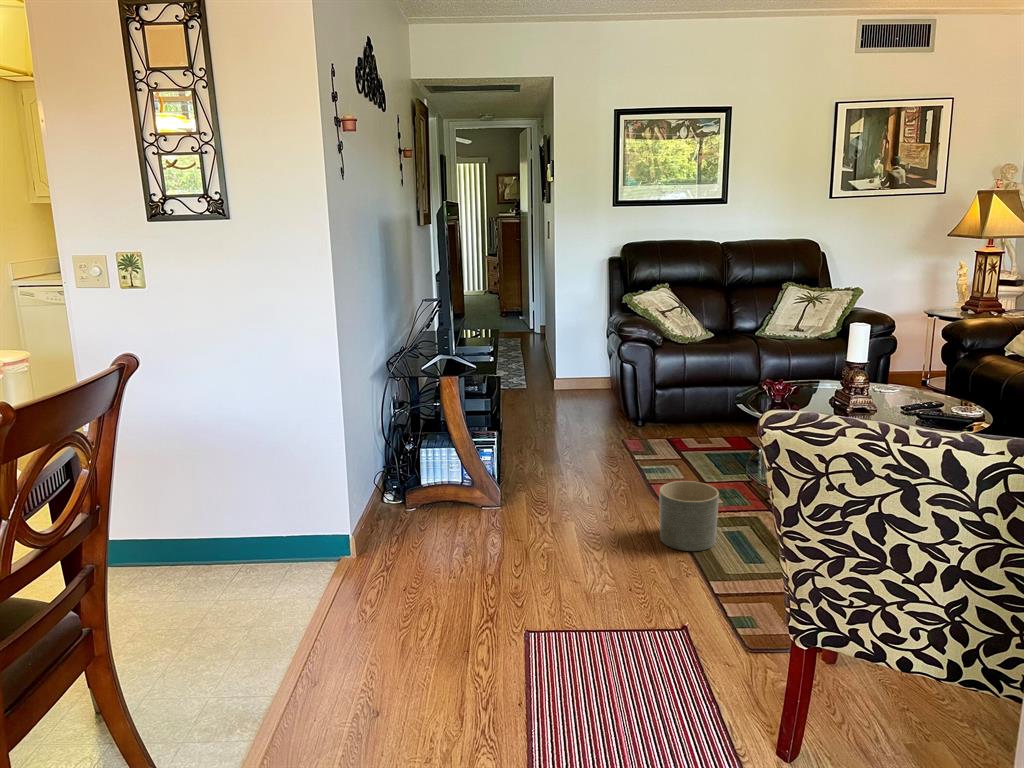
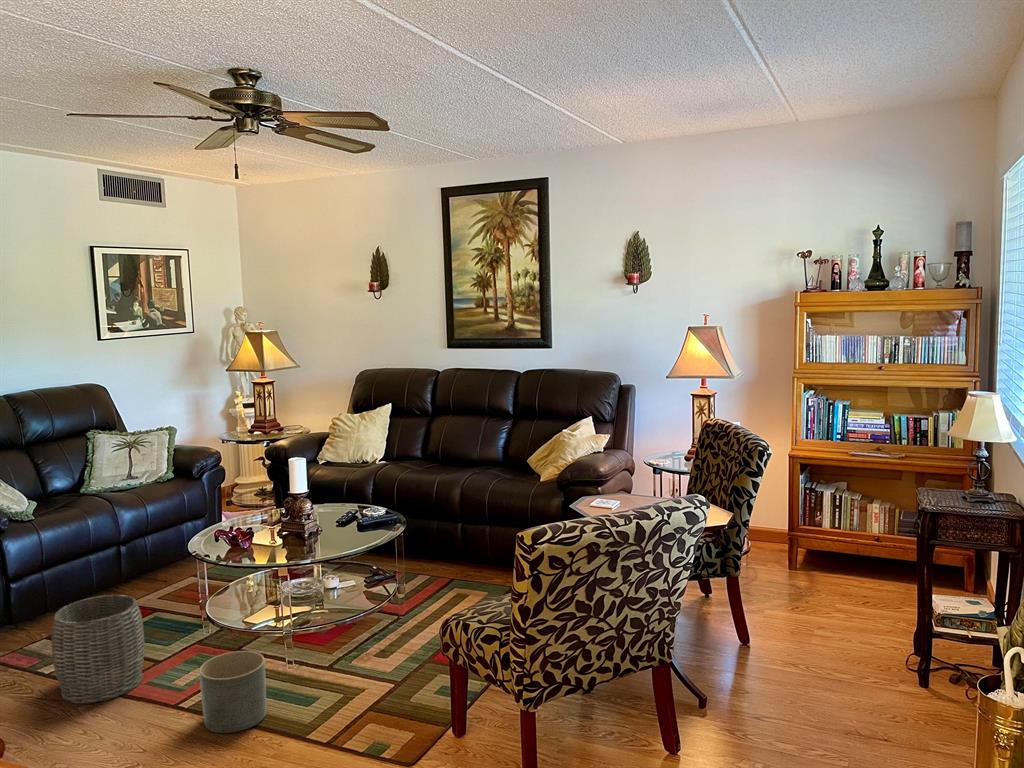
woven basket: none [618,407,687,490] -> present [52,595,145,704]

